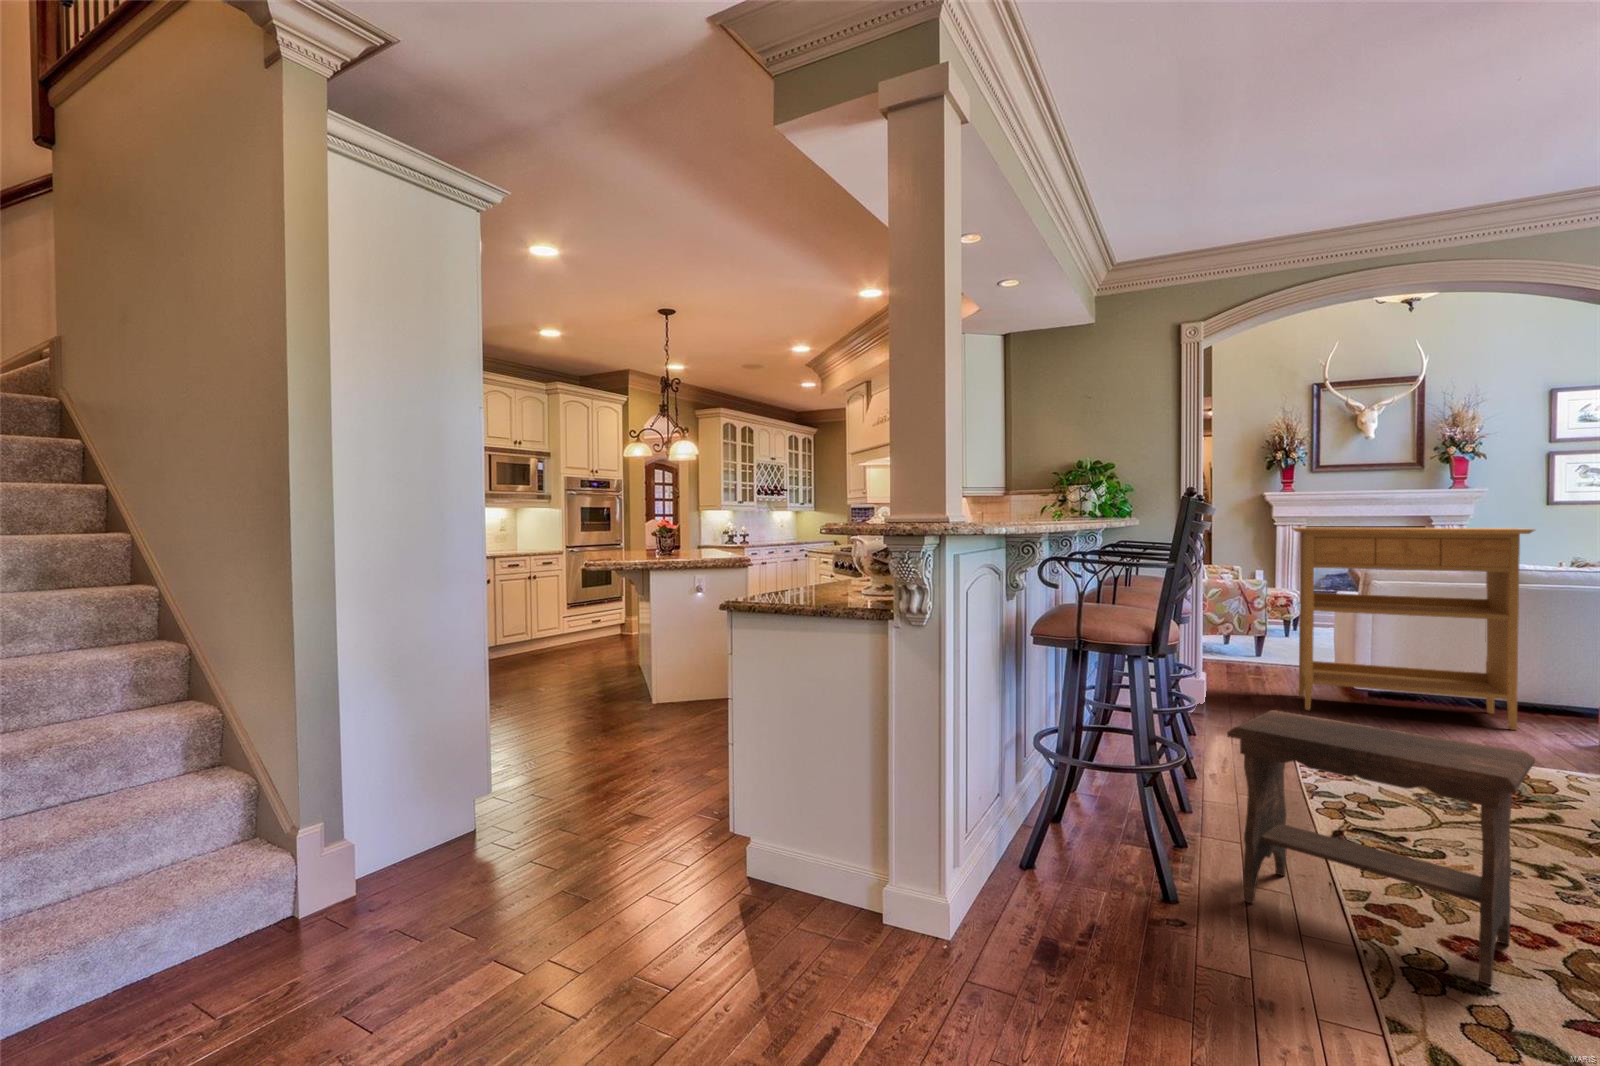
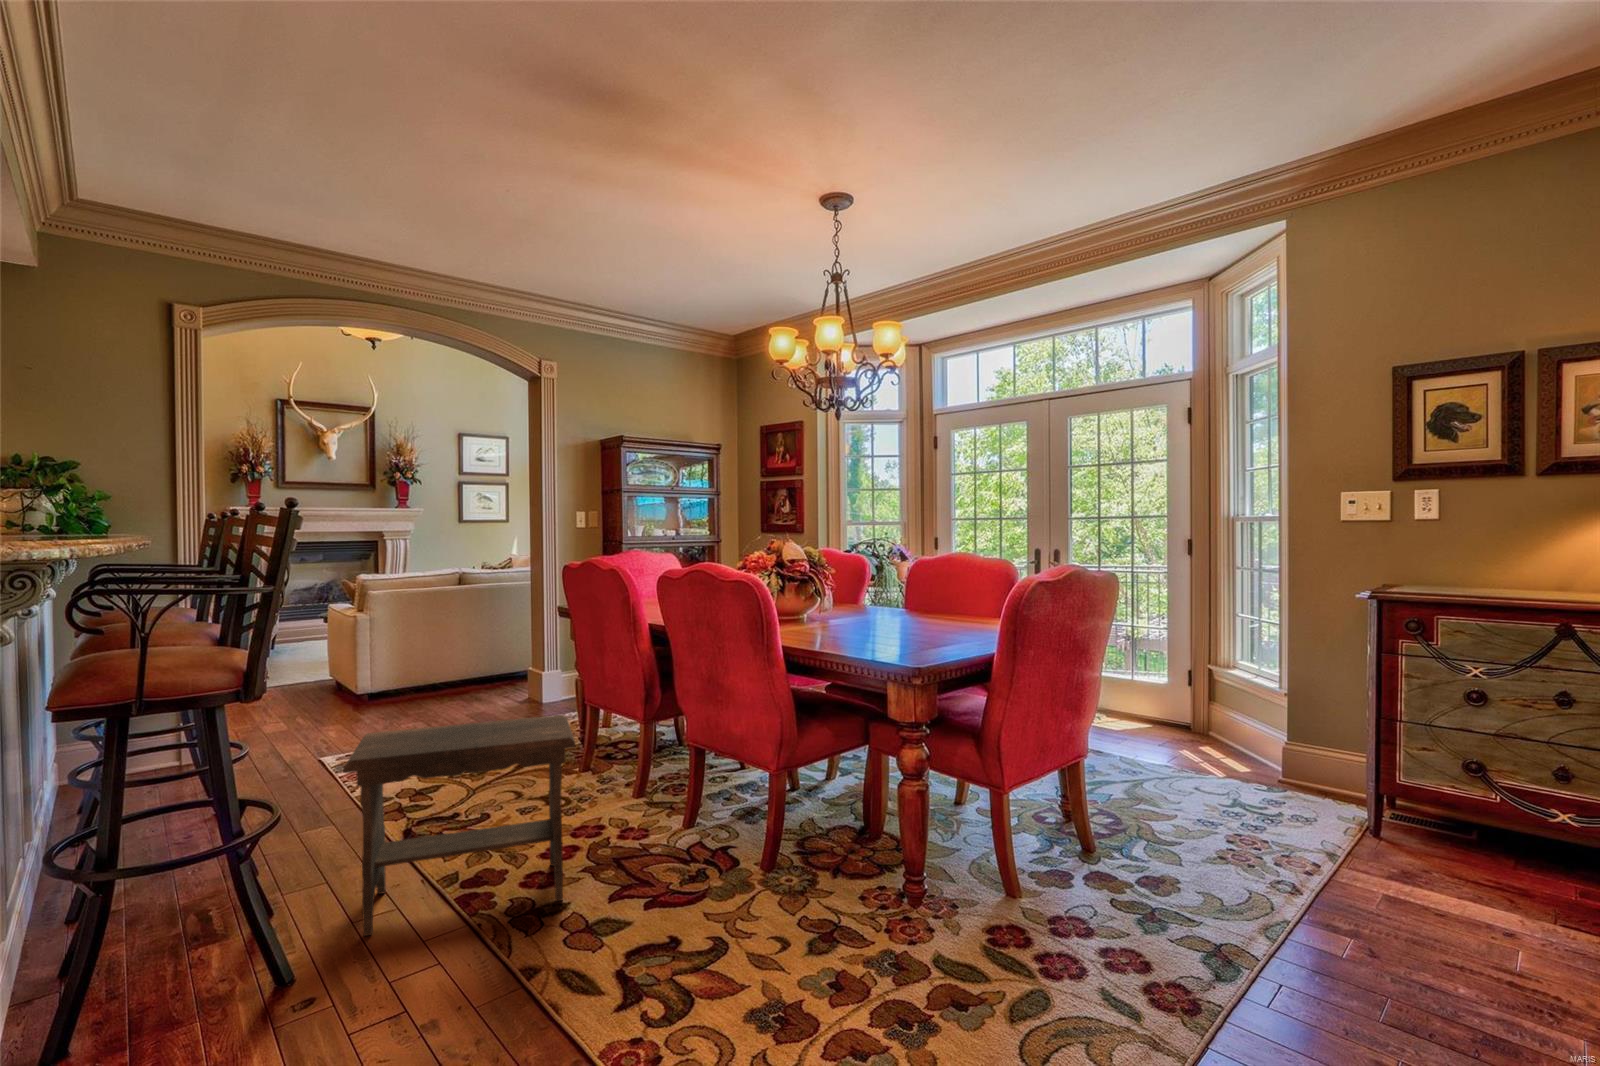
console table: present [1292,527,1534,730] -> none [294,542,490,726]

